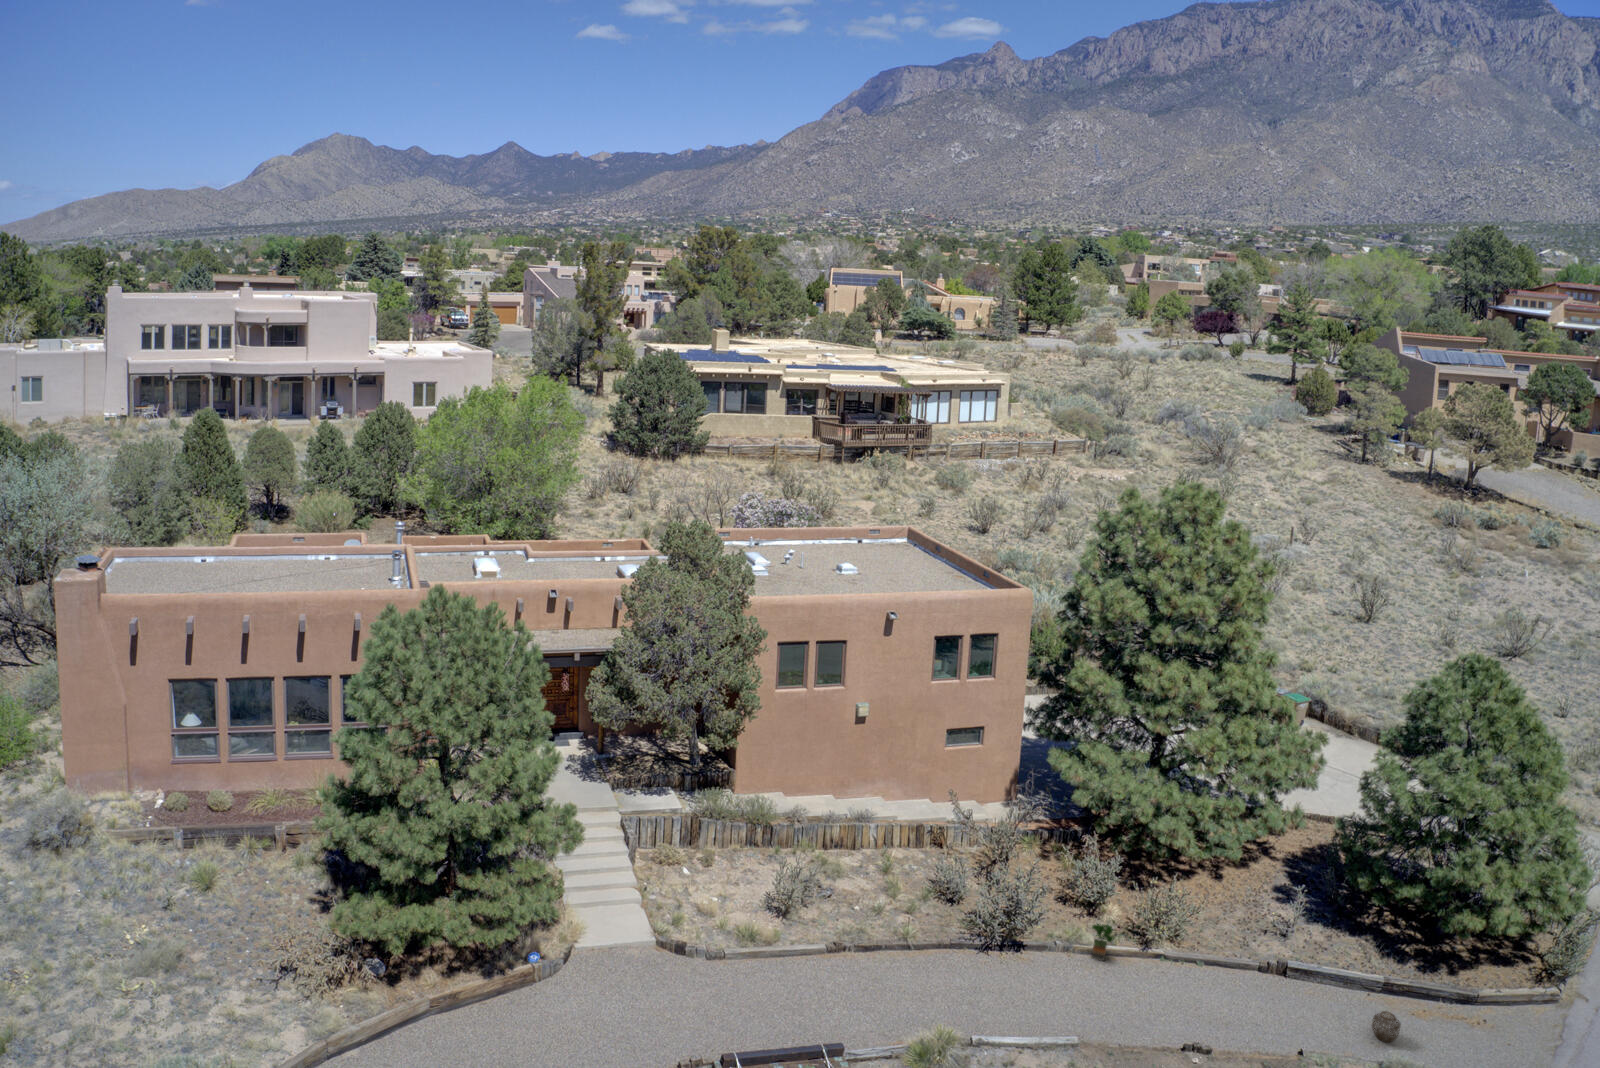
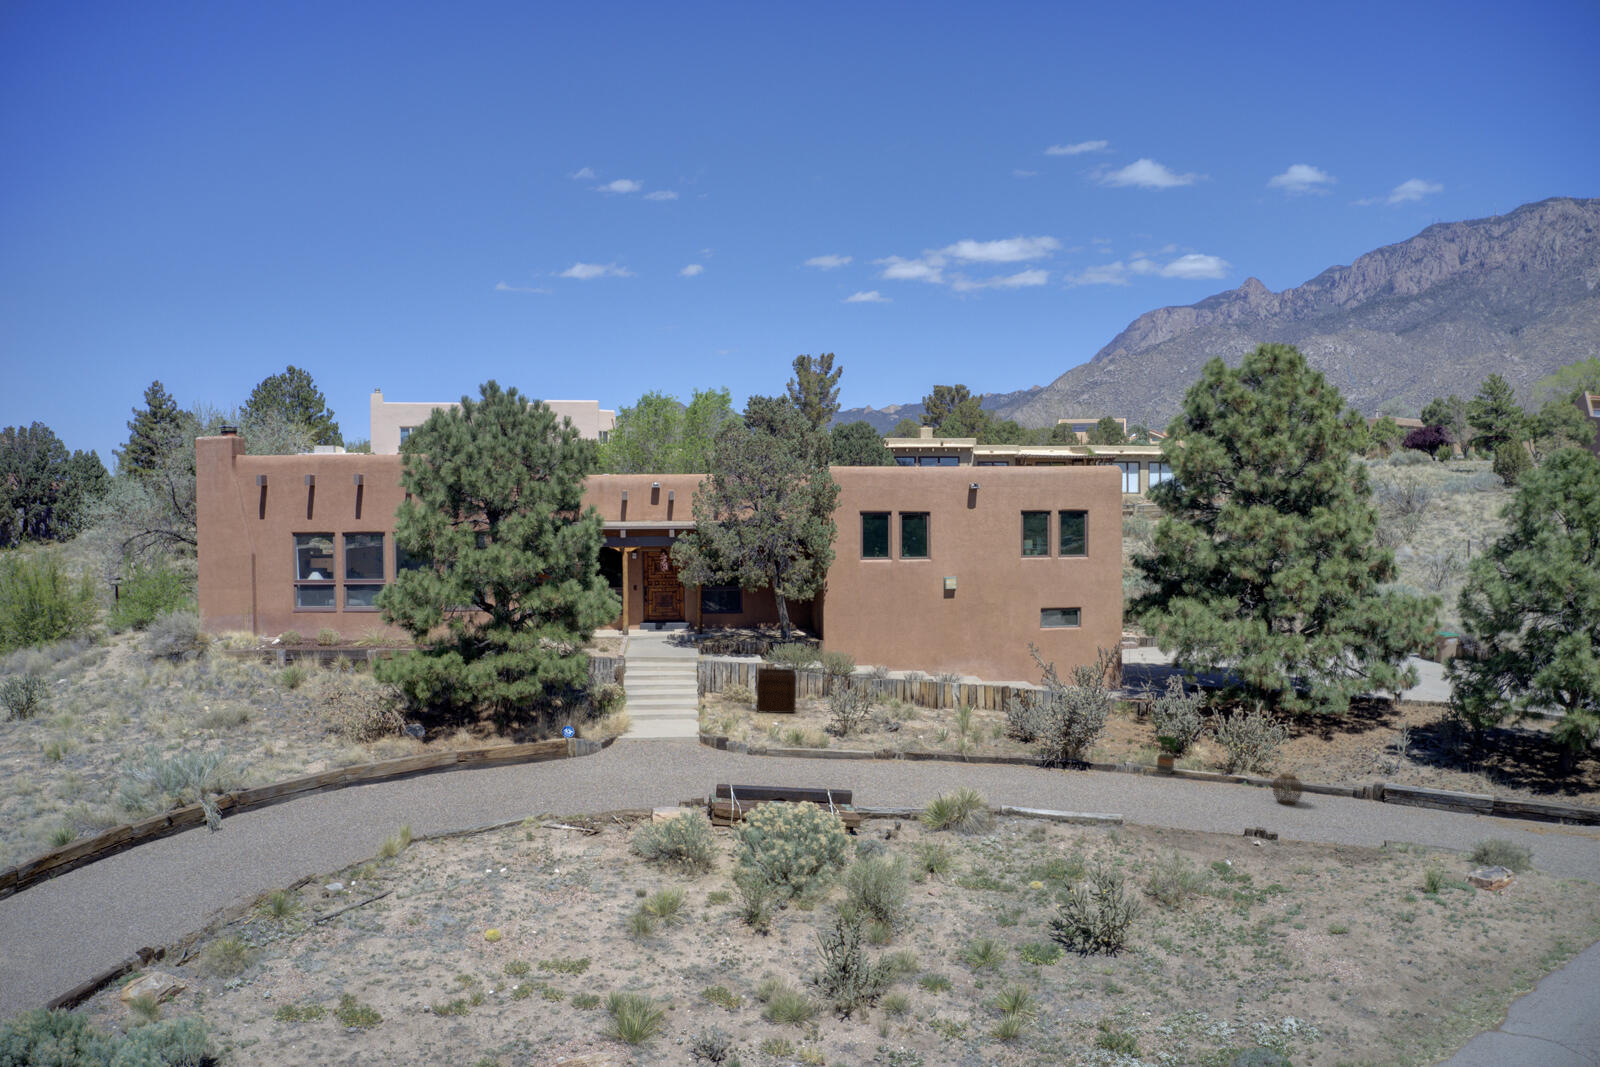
wooden crate: none [678,822,725,876] -> present [757,668,797,713]
woven basket: present [1372,1011,1401,1043] -> present [1273,773,1302,805]

